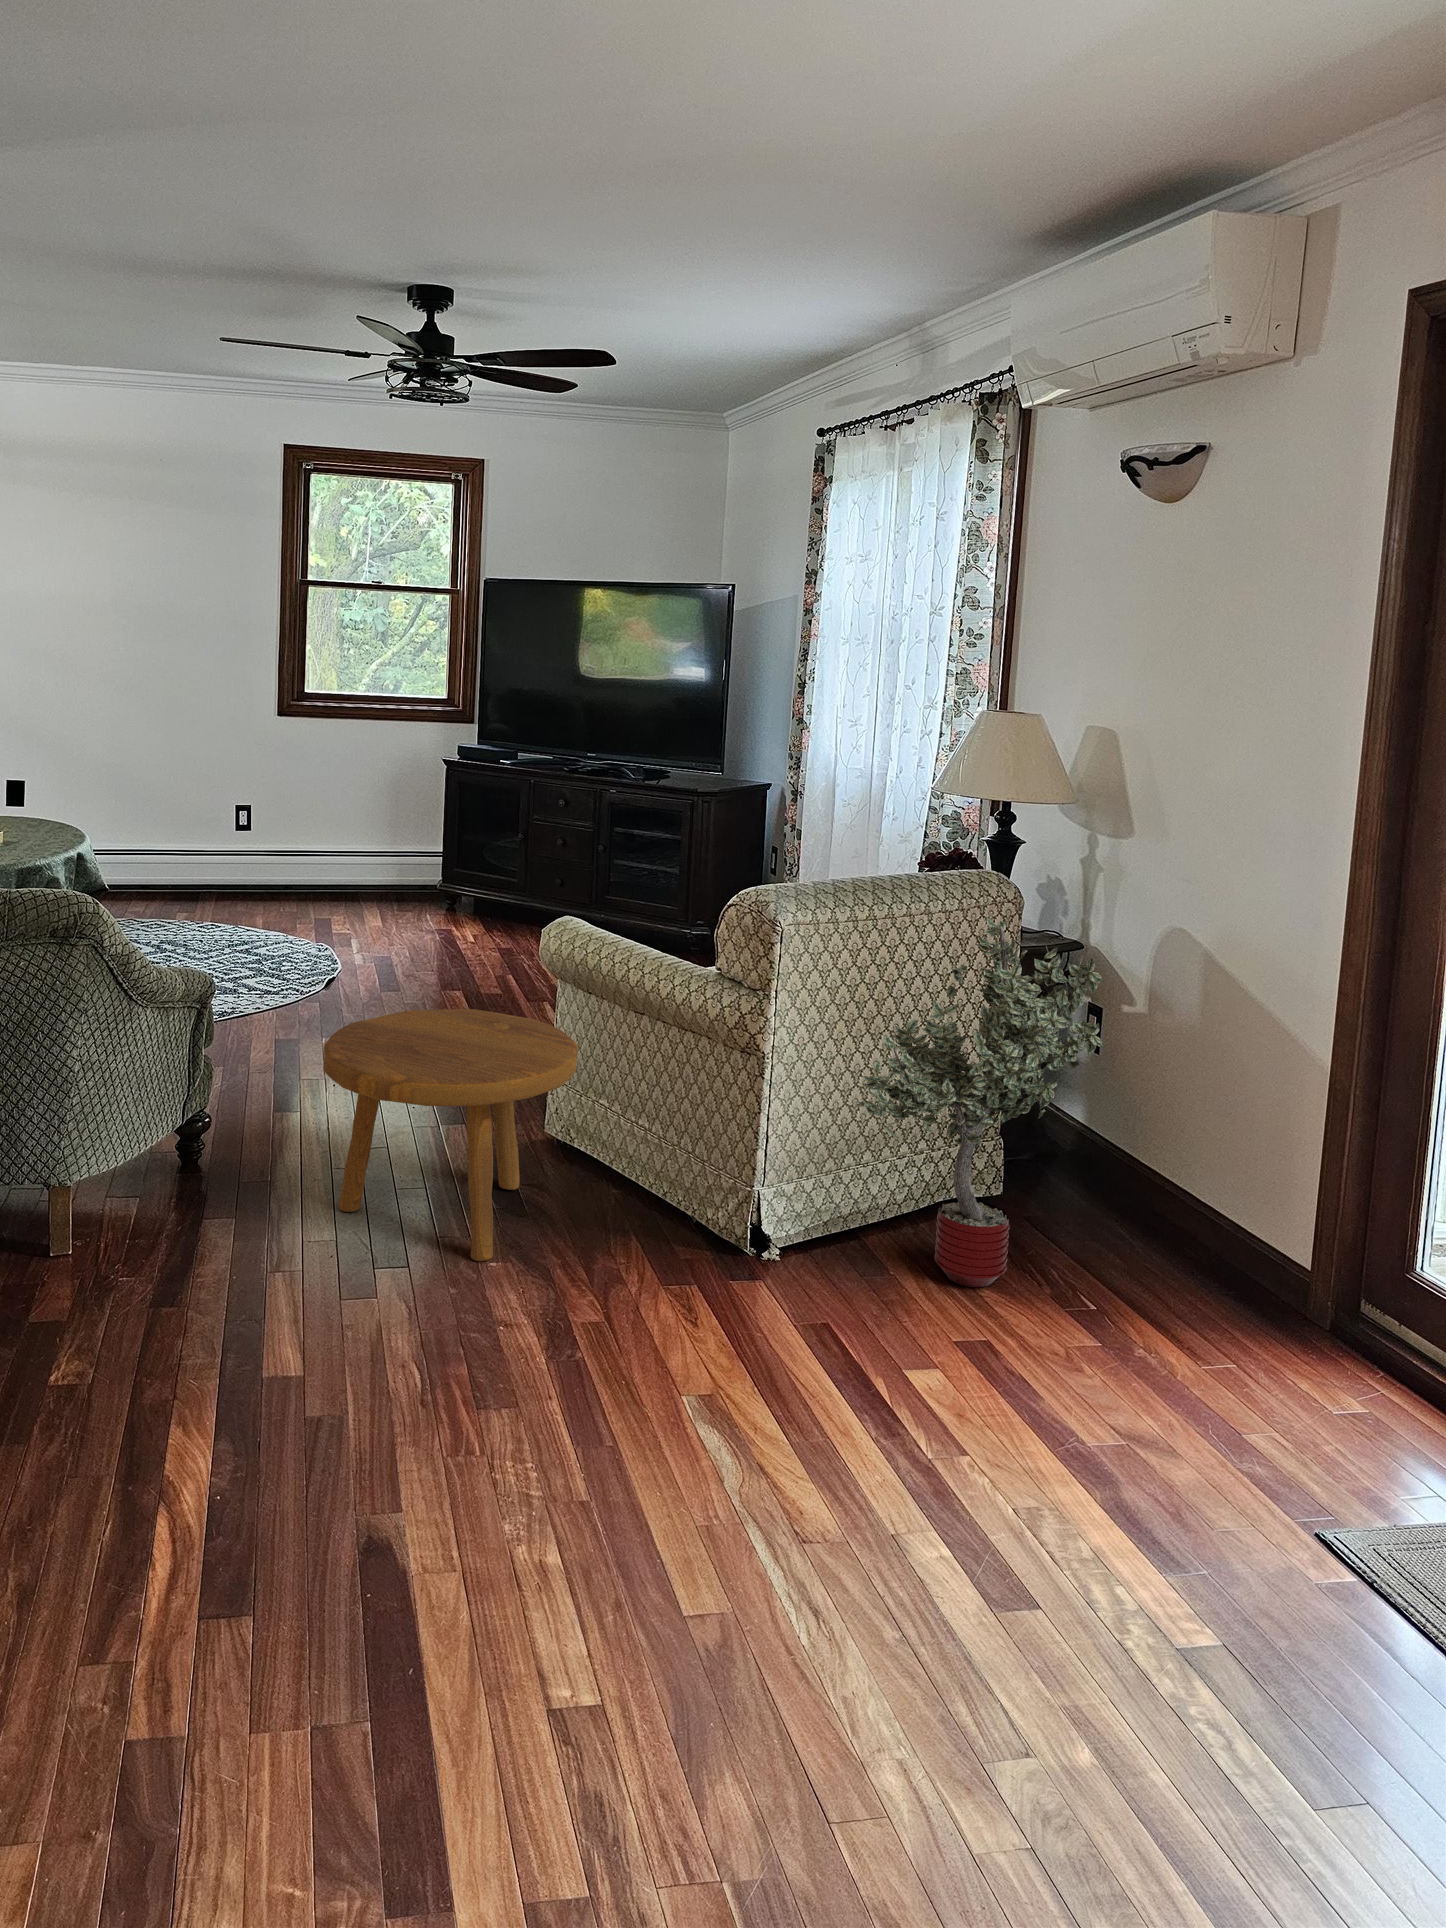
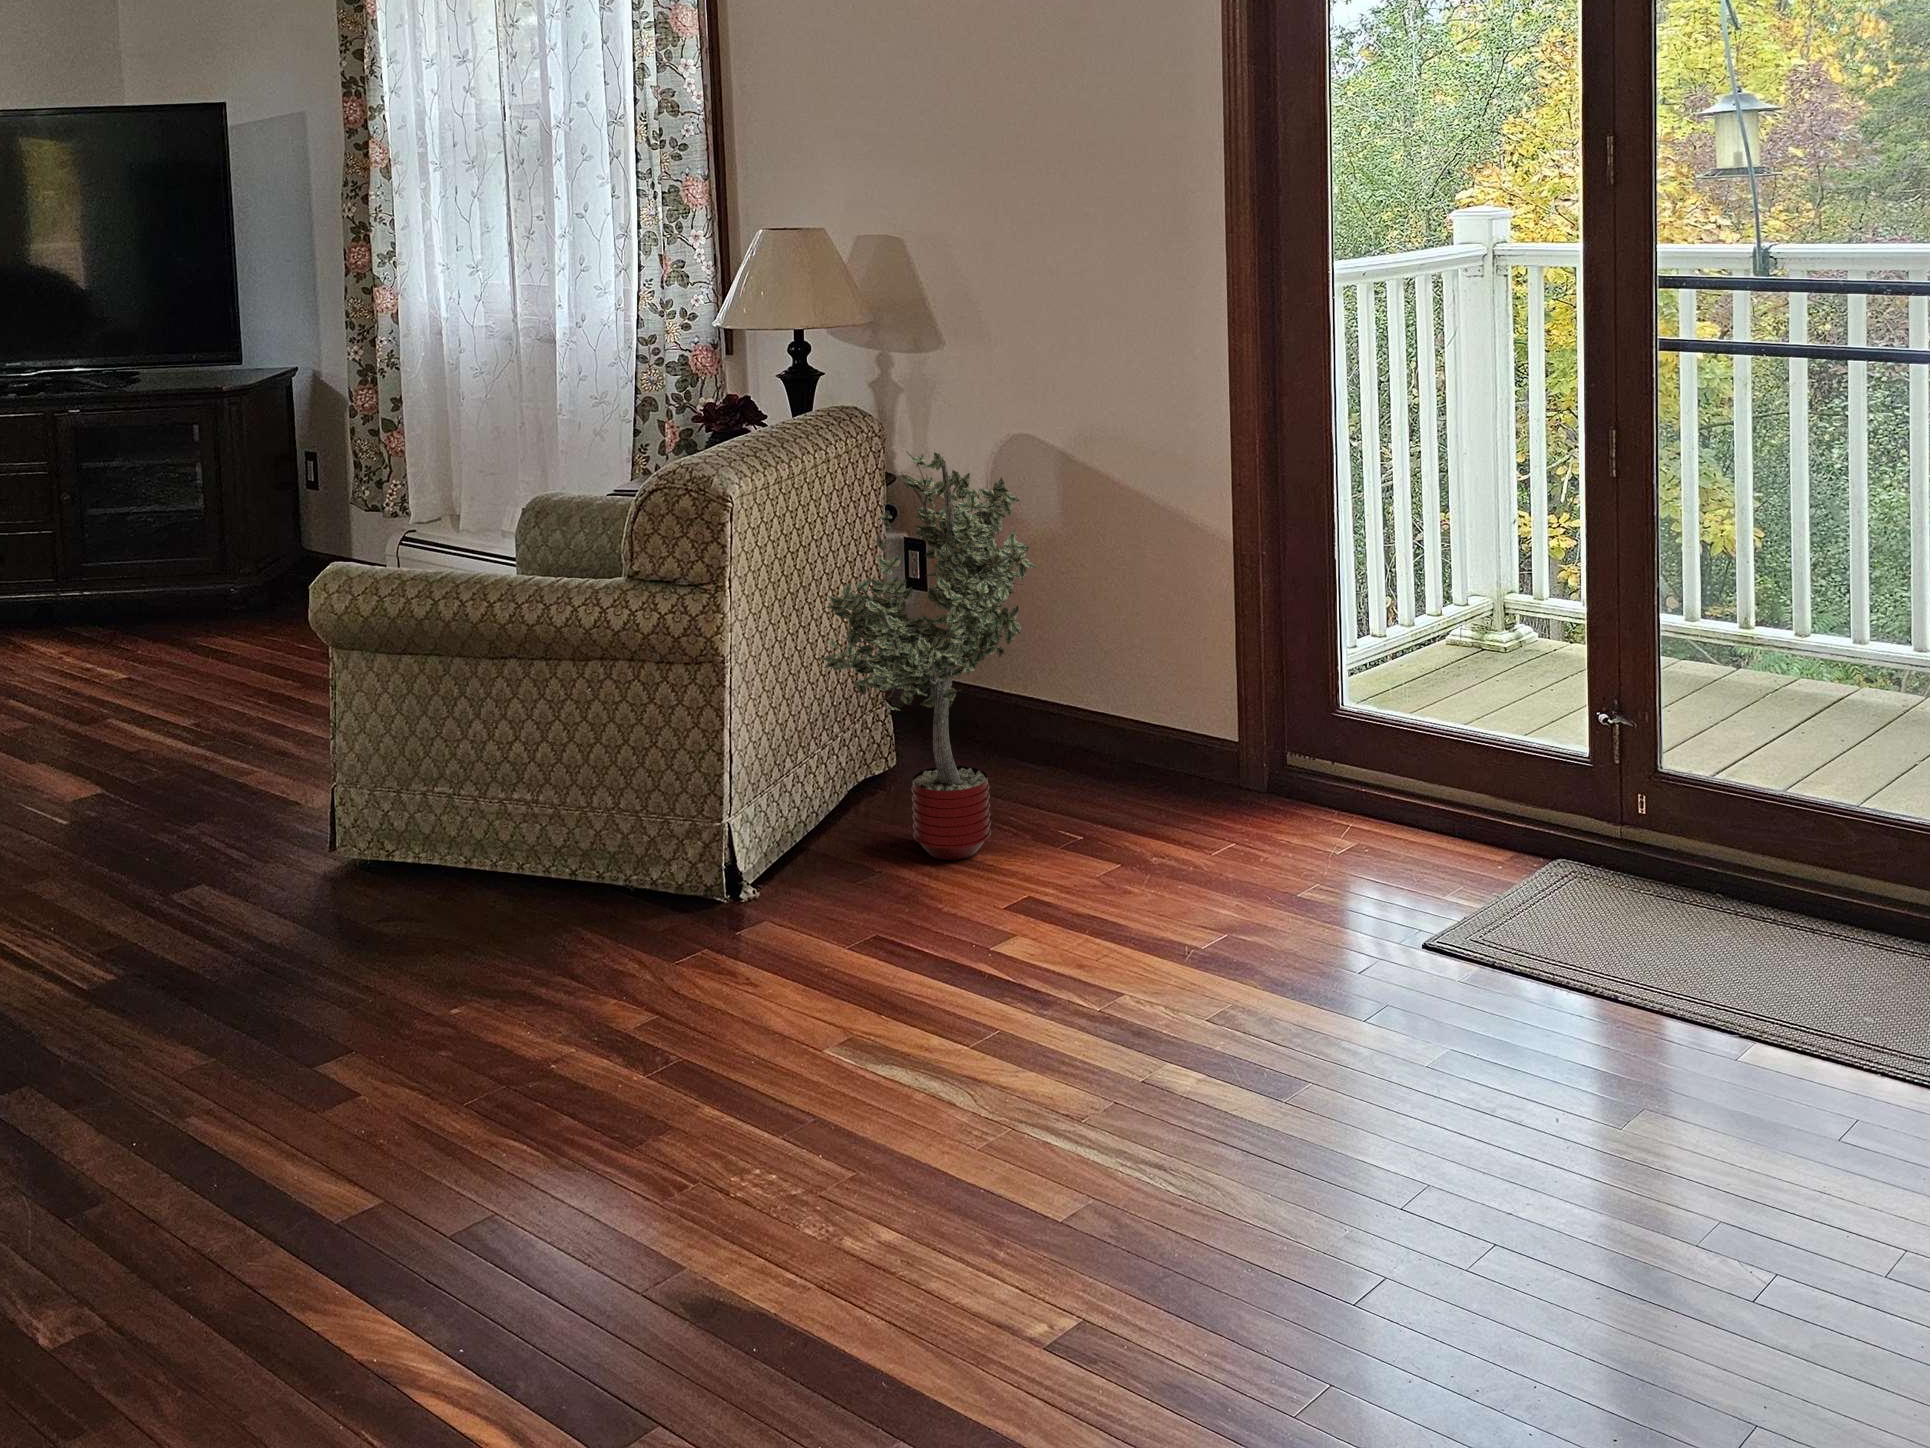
footstool: present [323,1009,578,1261] -> none [127,698,495,1032]

